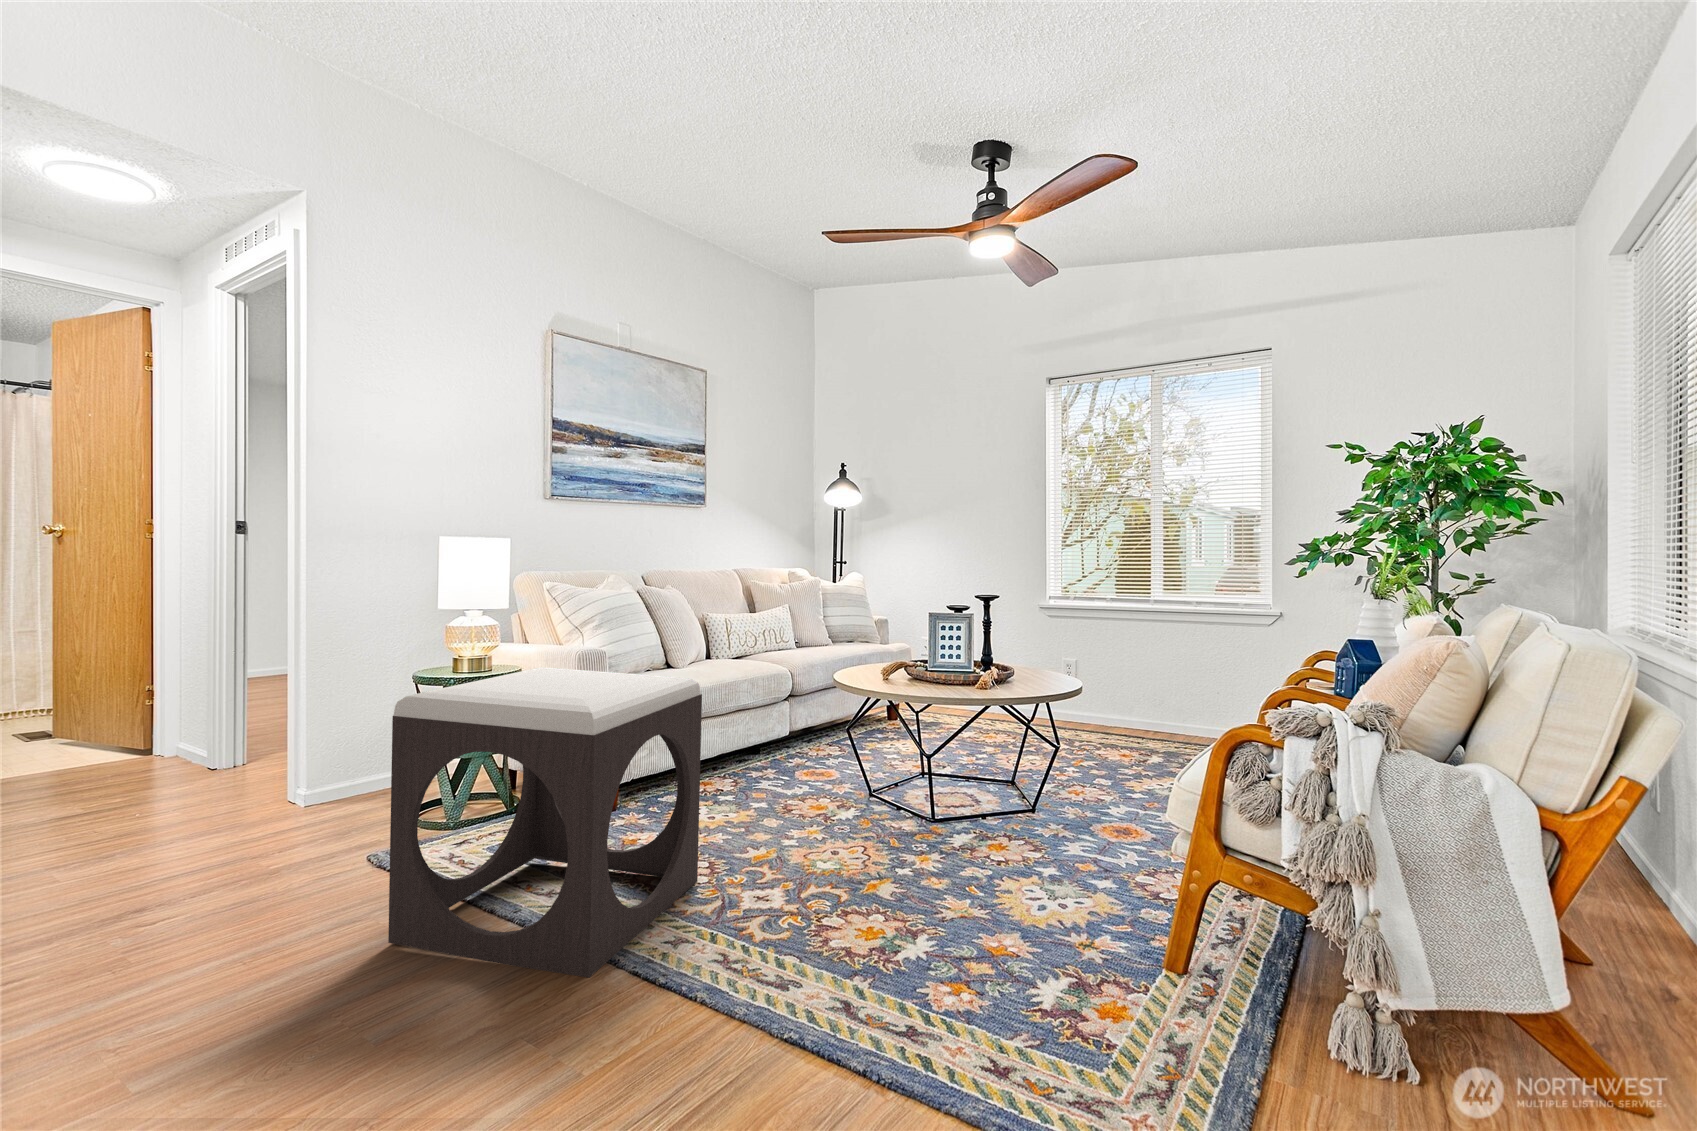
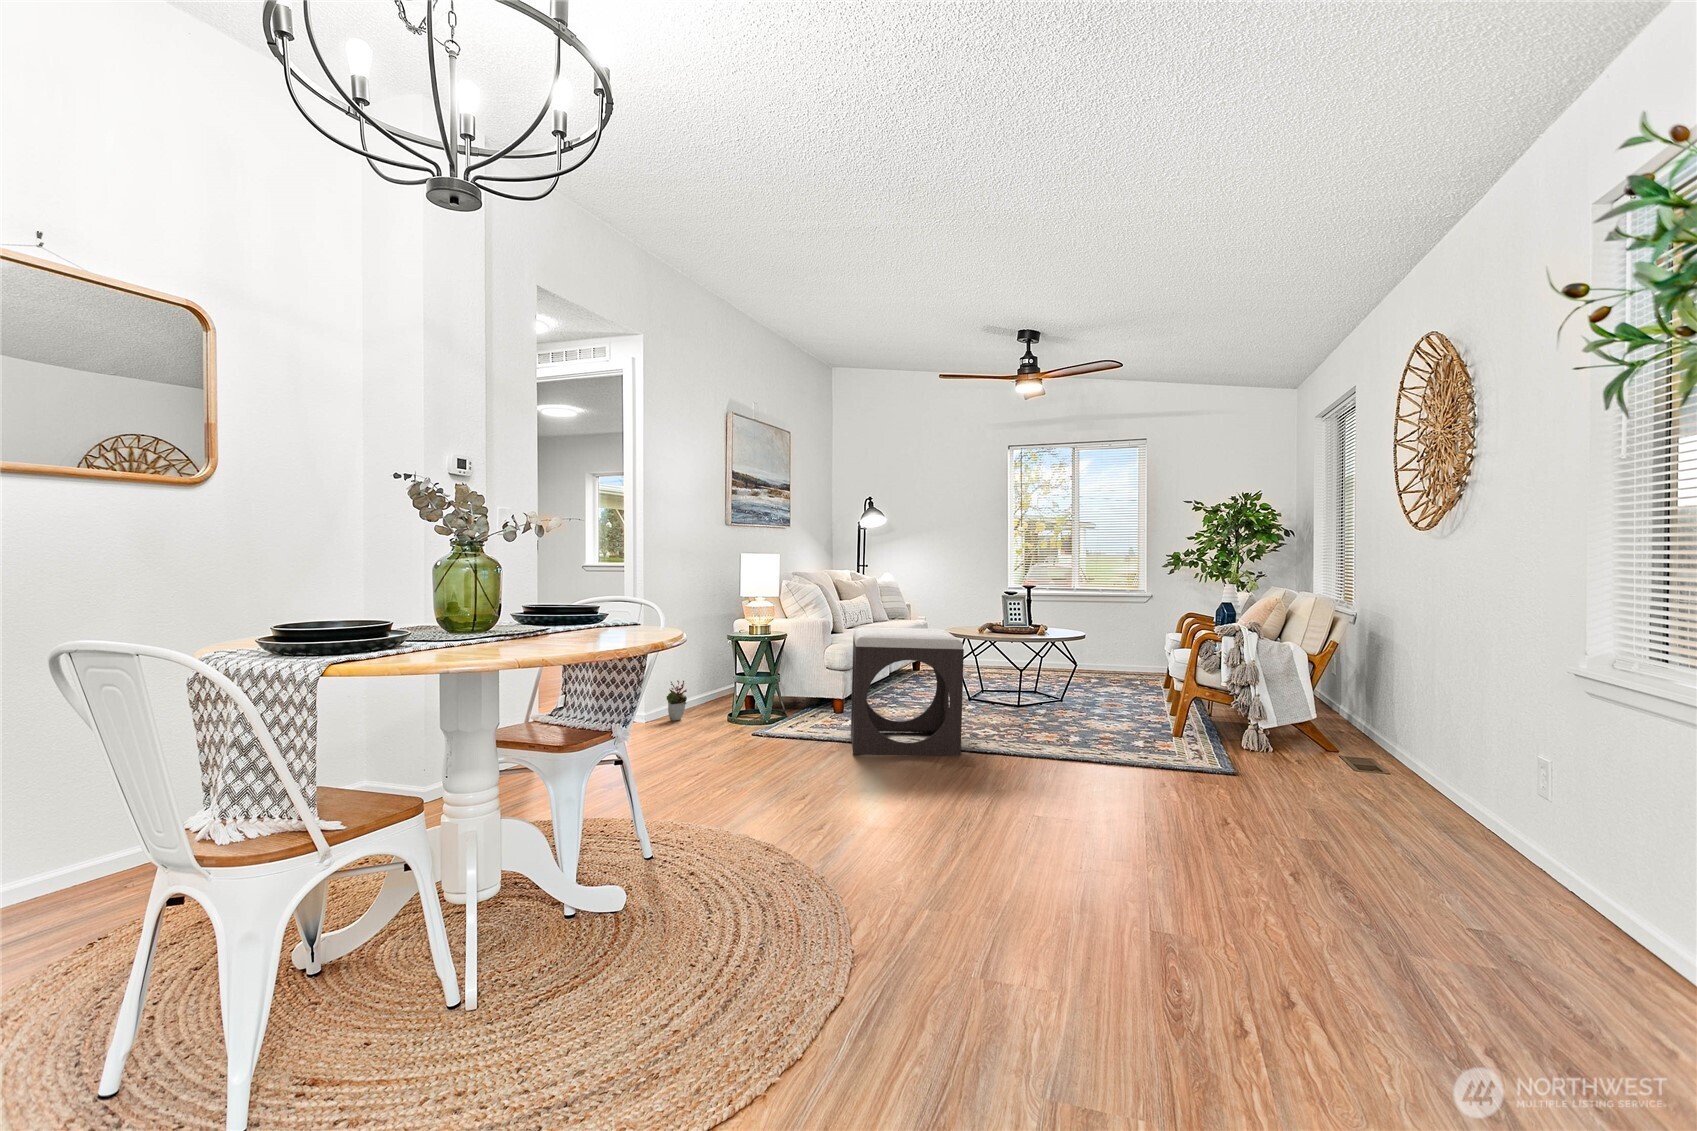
decorative plant: none [332,735,378,800] -> present [667,680,687,721]

